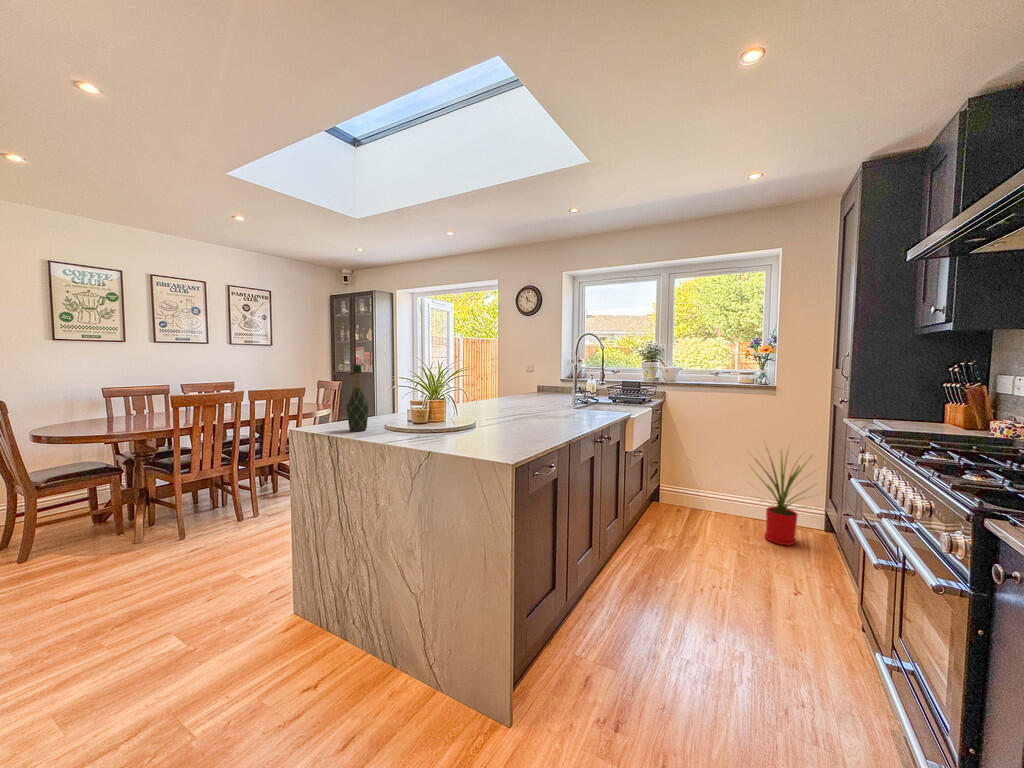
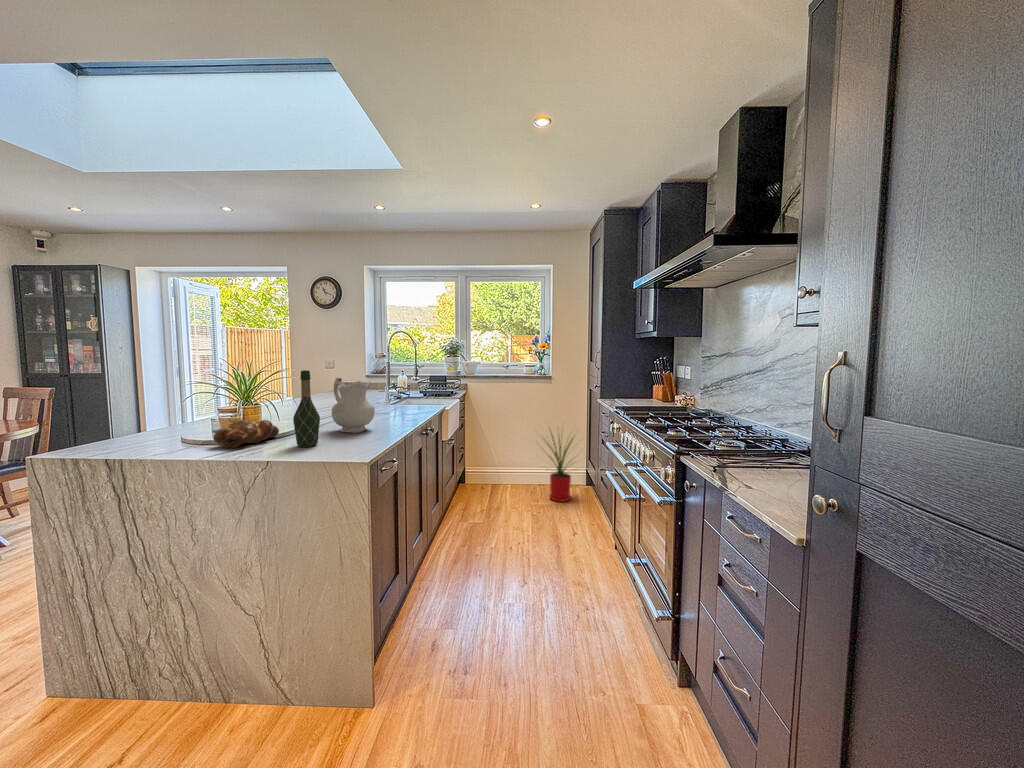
wine bottle: present [347,365,369,431] -> present [293,370,320,447]
ceramic pitcher: none [501,377,542,433] -> present [332,378,375,433]
bread loaf: none [400,412,455,436] -> present [213,420,279,448]

